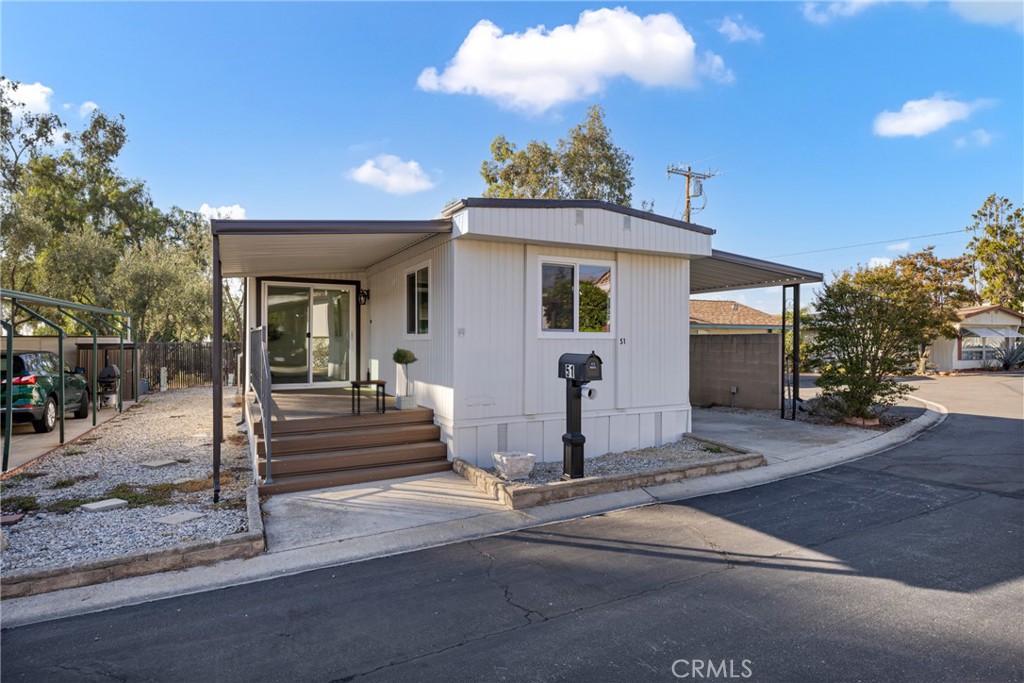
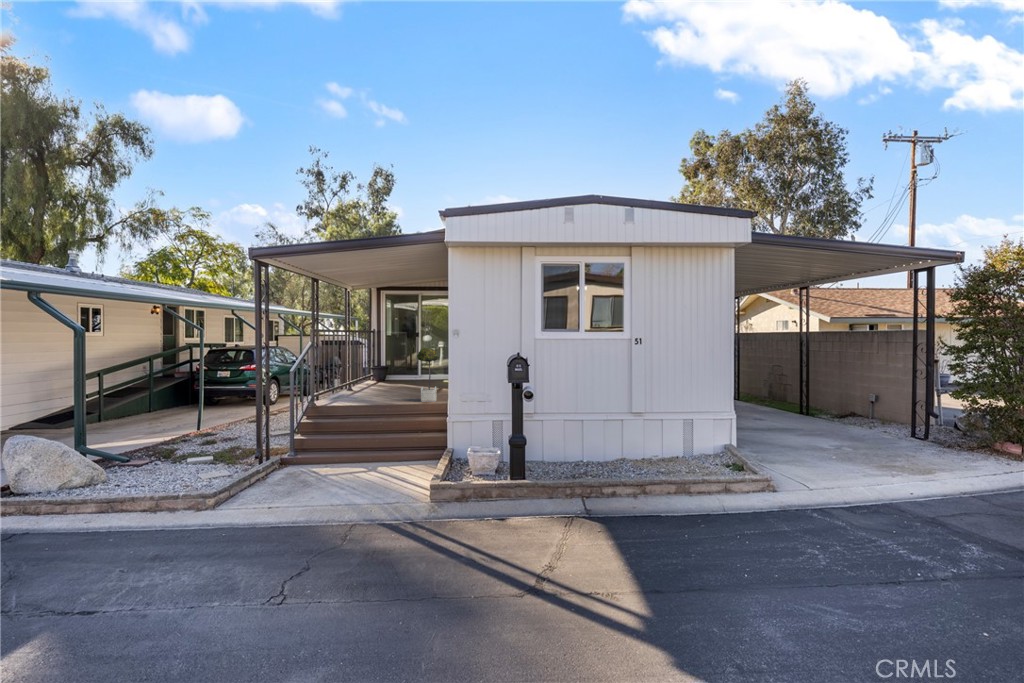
side table: present [350,368,386,415] -> none [377,364,403,405]

